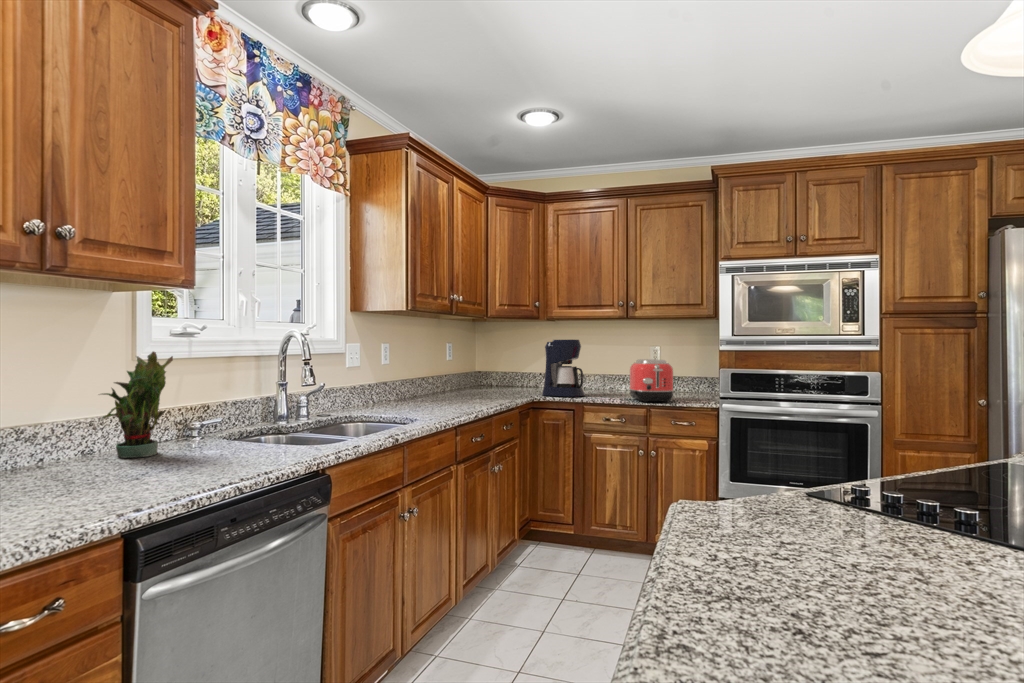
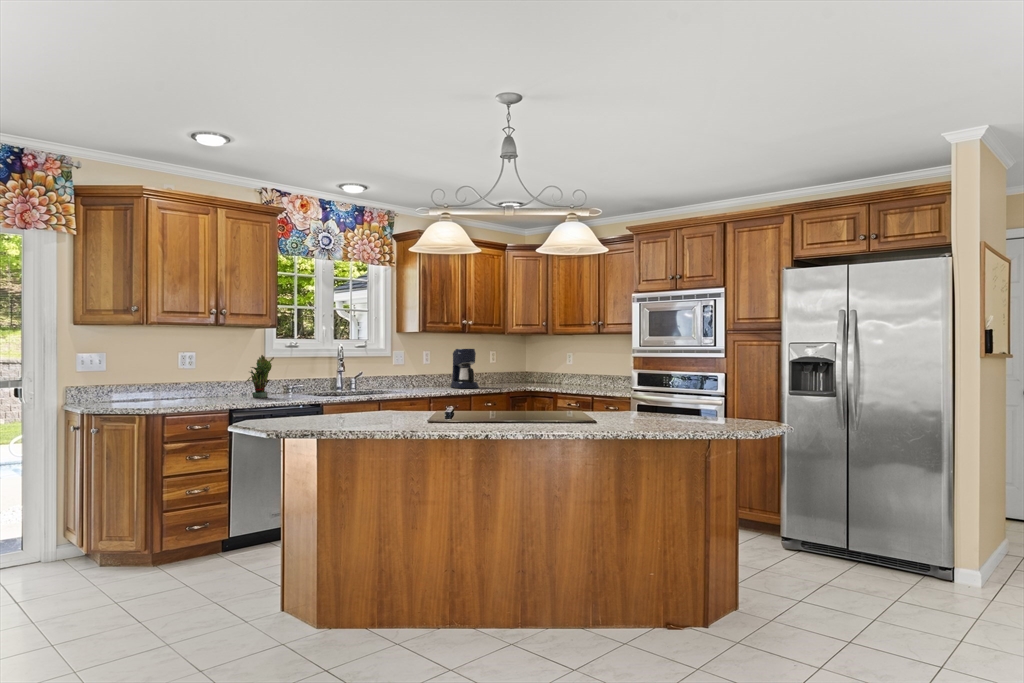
coffee maker: present [542,339,585,397] -> present [450,349,479,388]
toaster: present [629,359,674,402] -> none [576,363,608,393]

